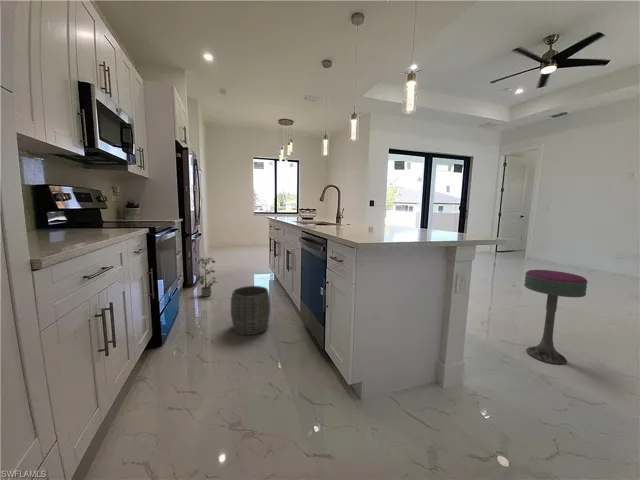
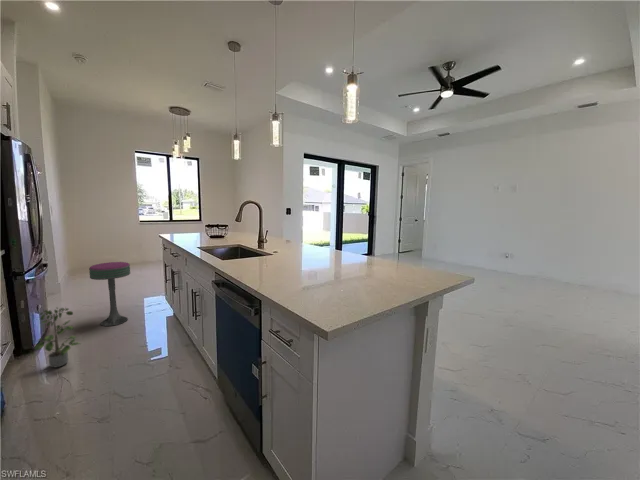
bar stool: present [524,270,587,364] -> present [89,262,130,326]
woven basket: present [231,286,270,335] -> none [101,354,170,441]

